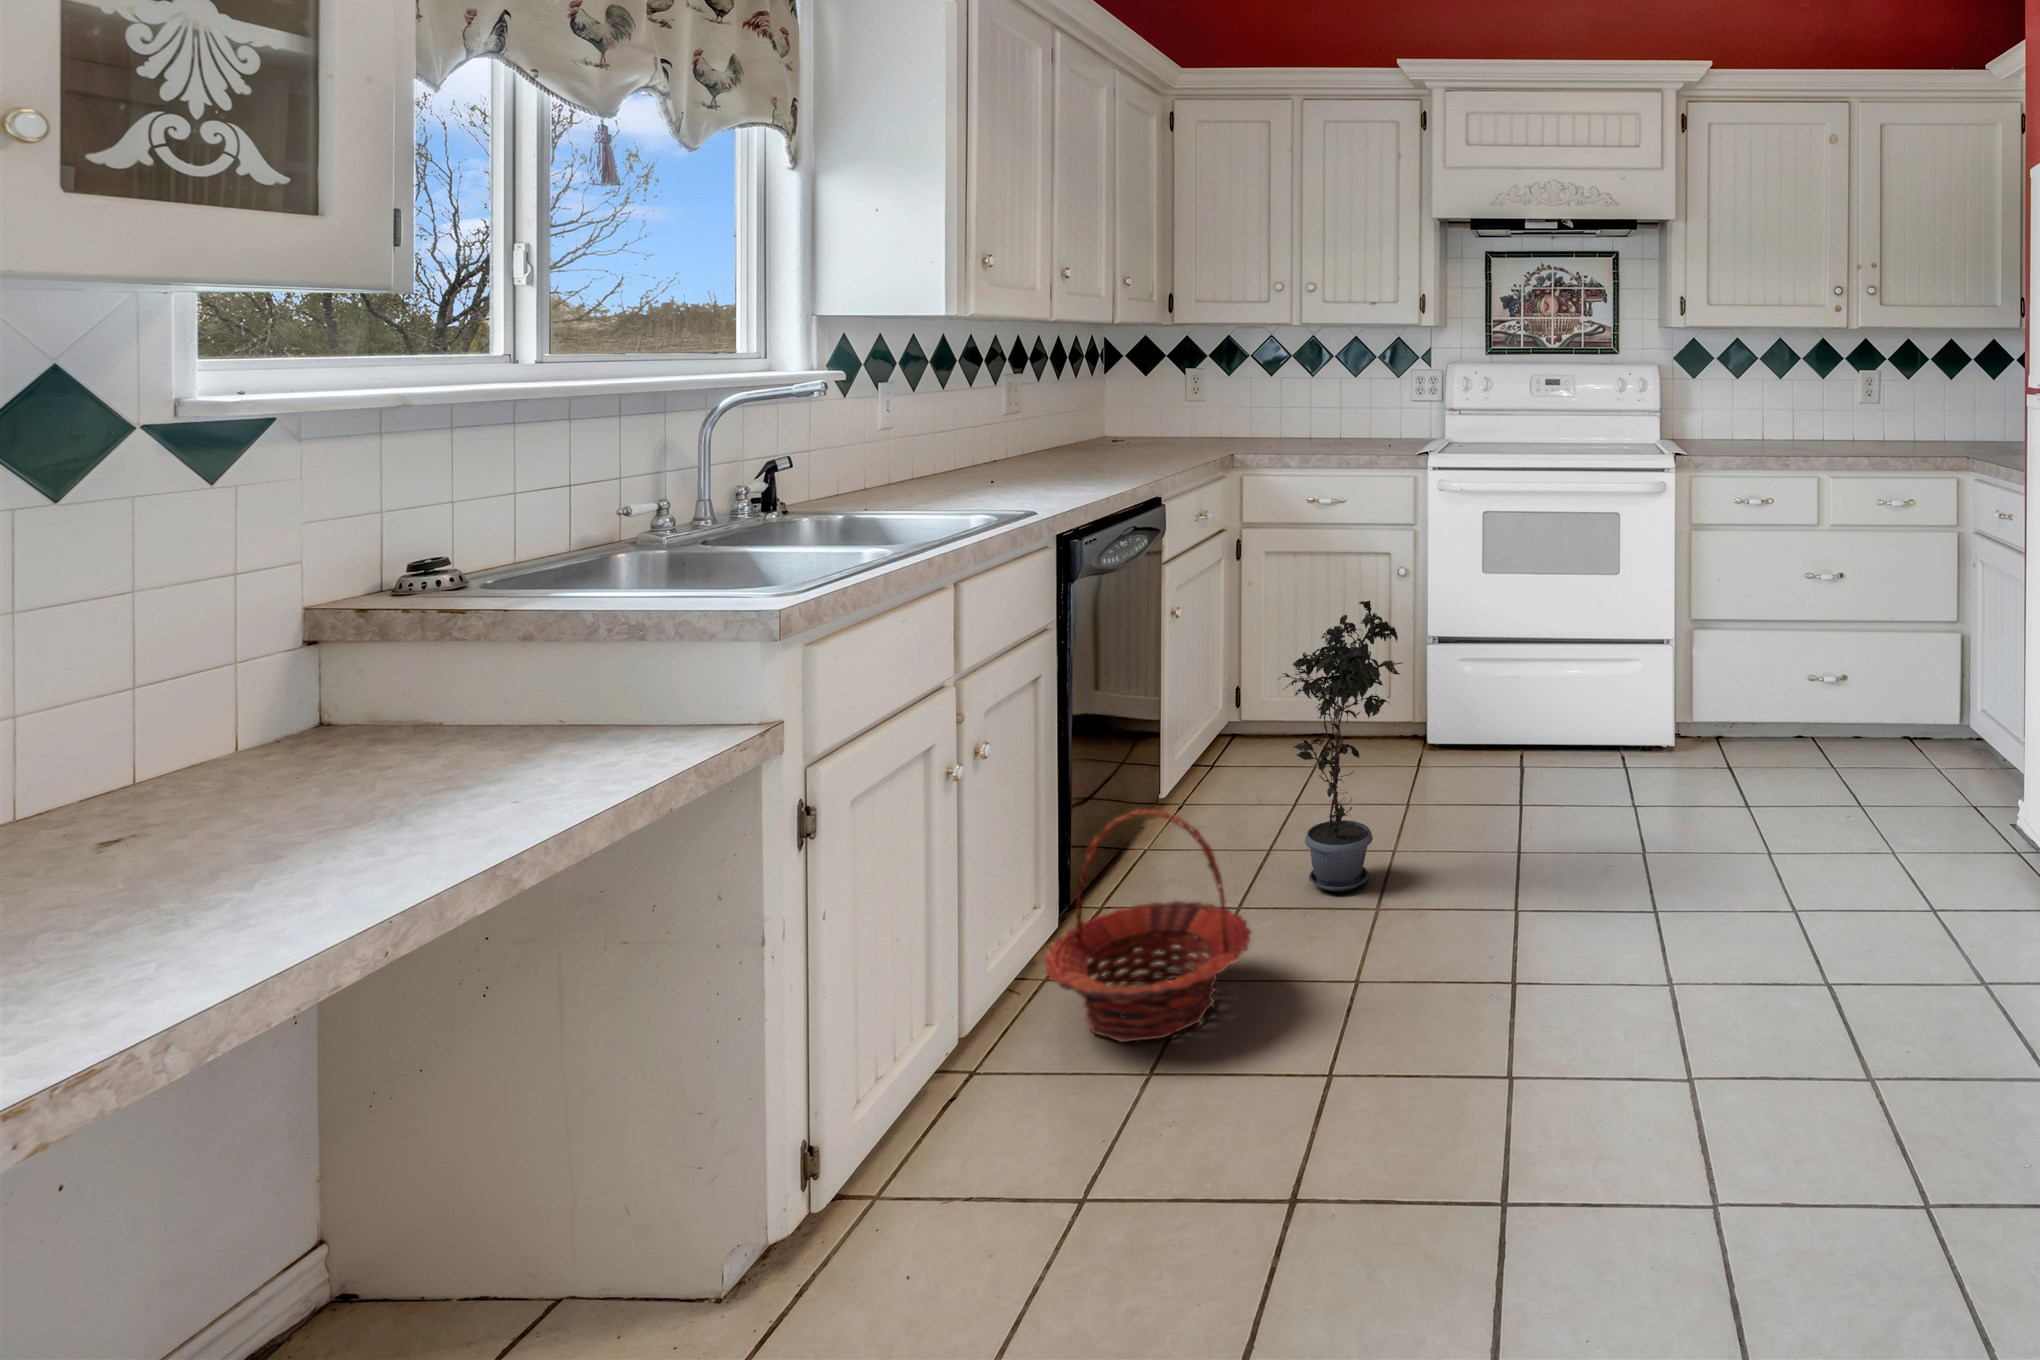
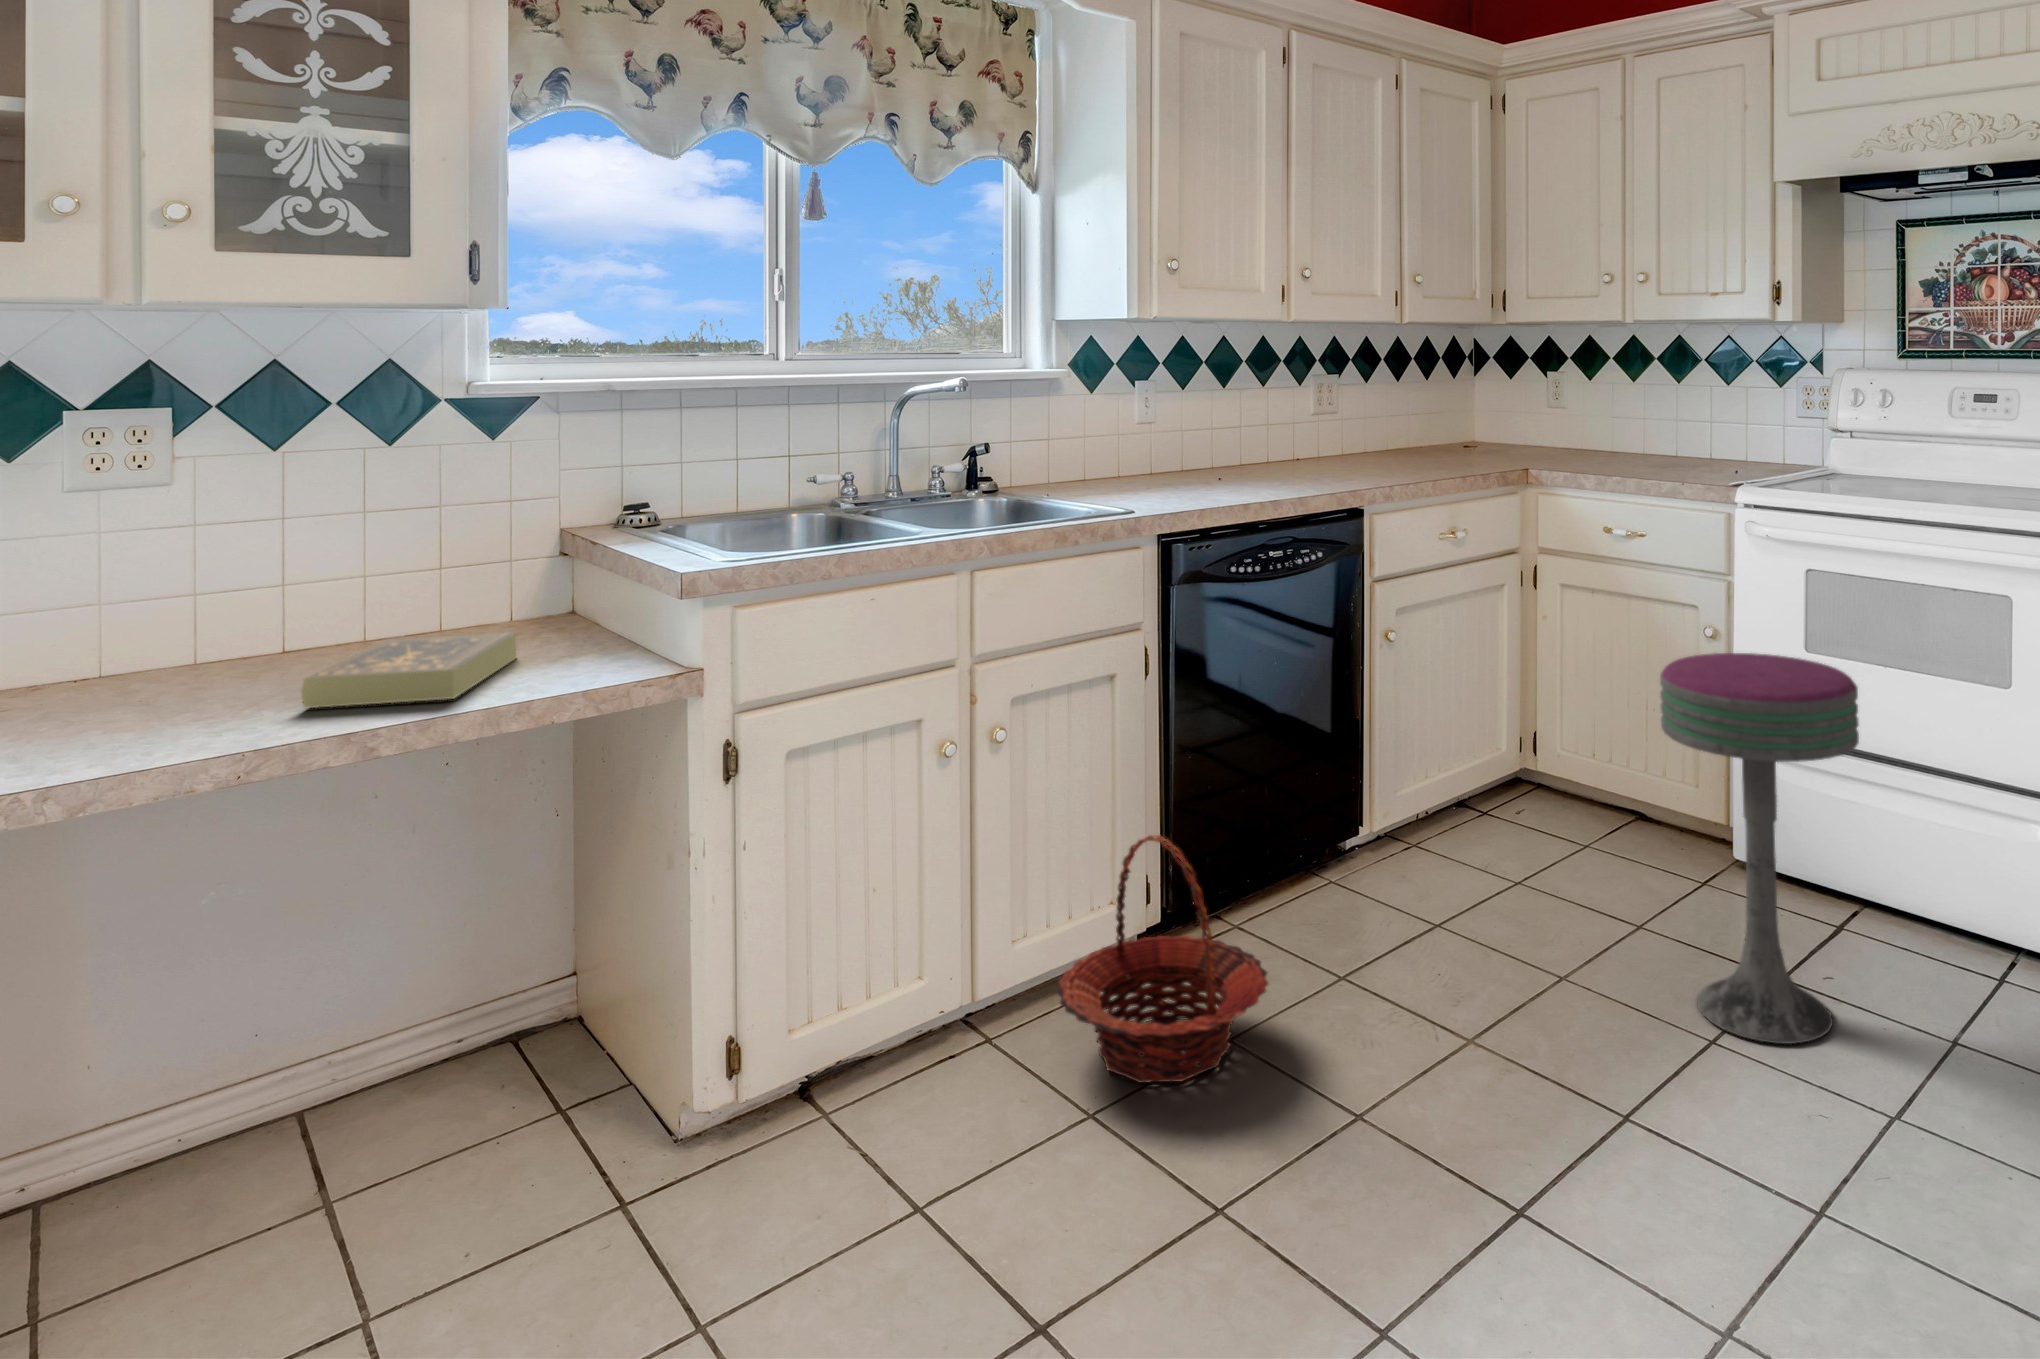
bar stool: none [1462,573,1598,850] -> present [1660,653,1859,1044]
potted plant: present [1278,601,1403,892] -> none [1399,657,1542,1003]
book: none [192,732,511,877] -> present [301,632,517,708]

